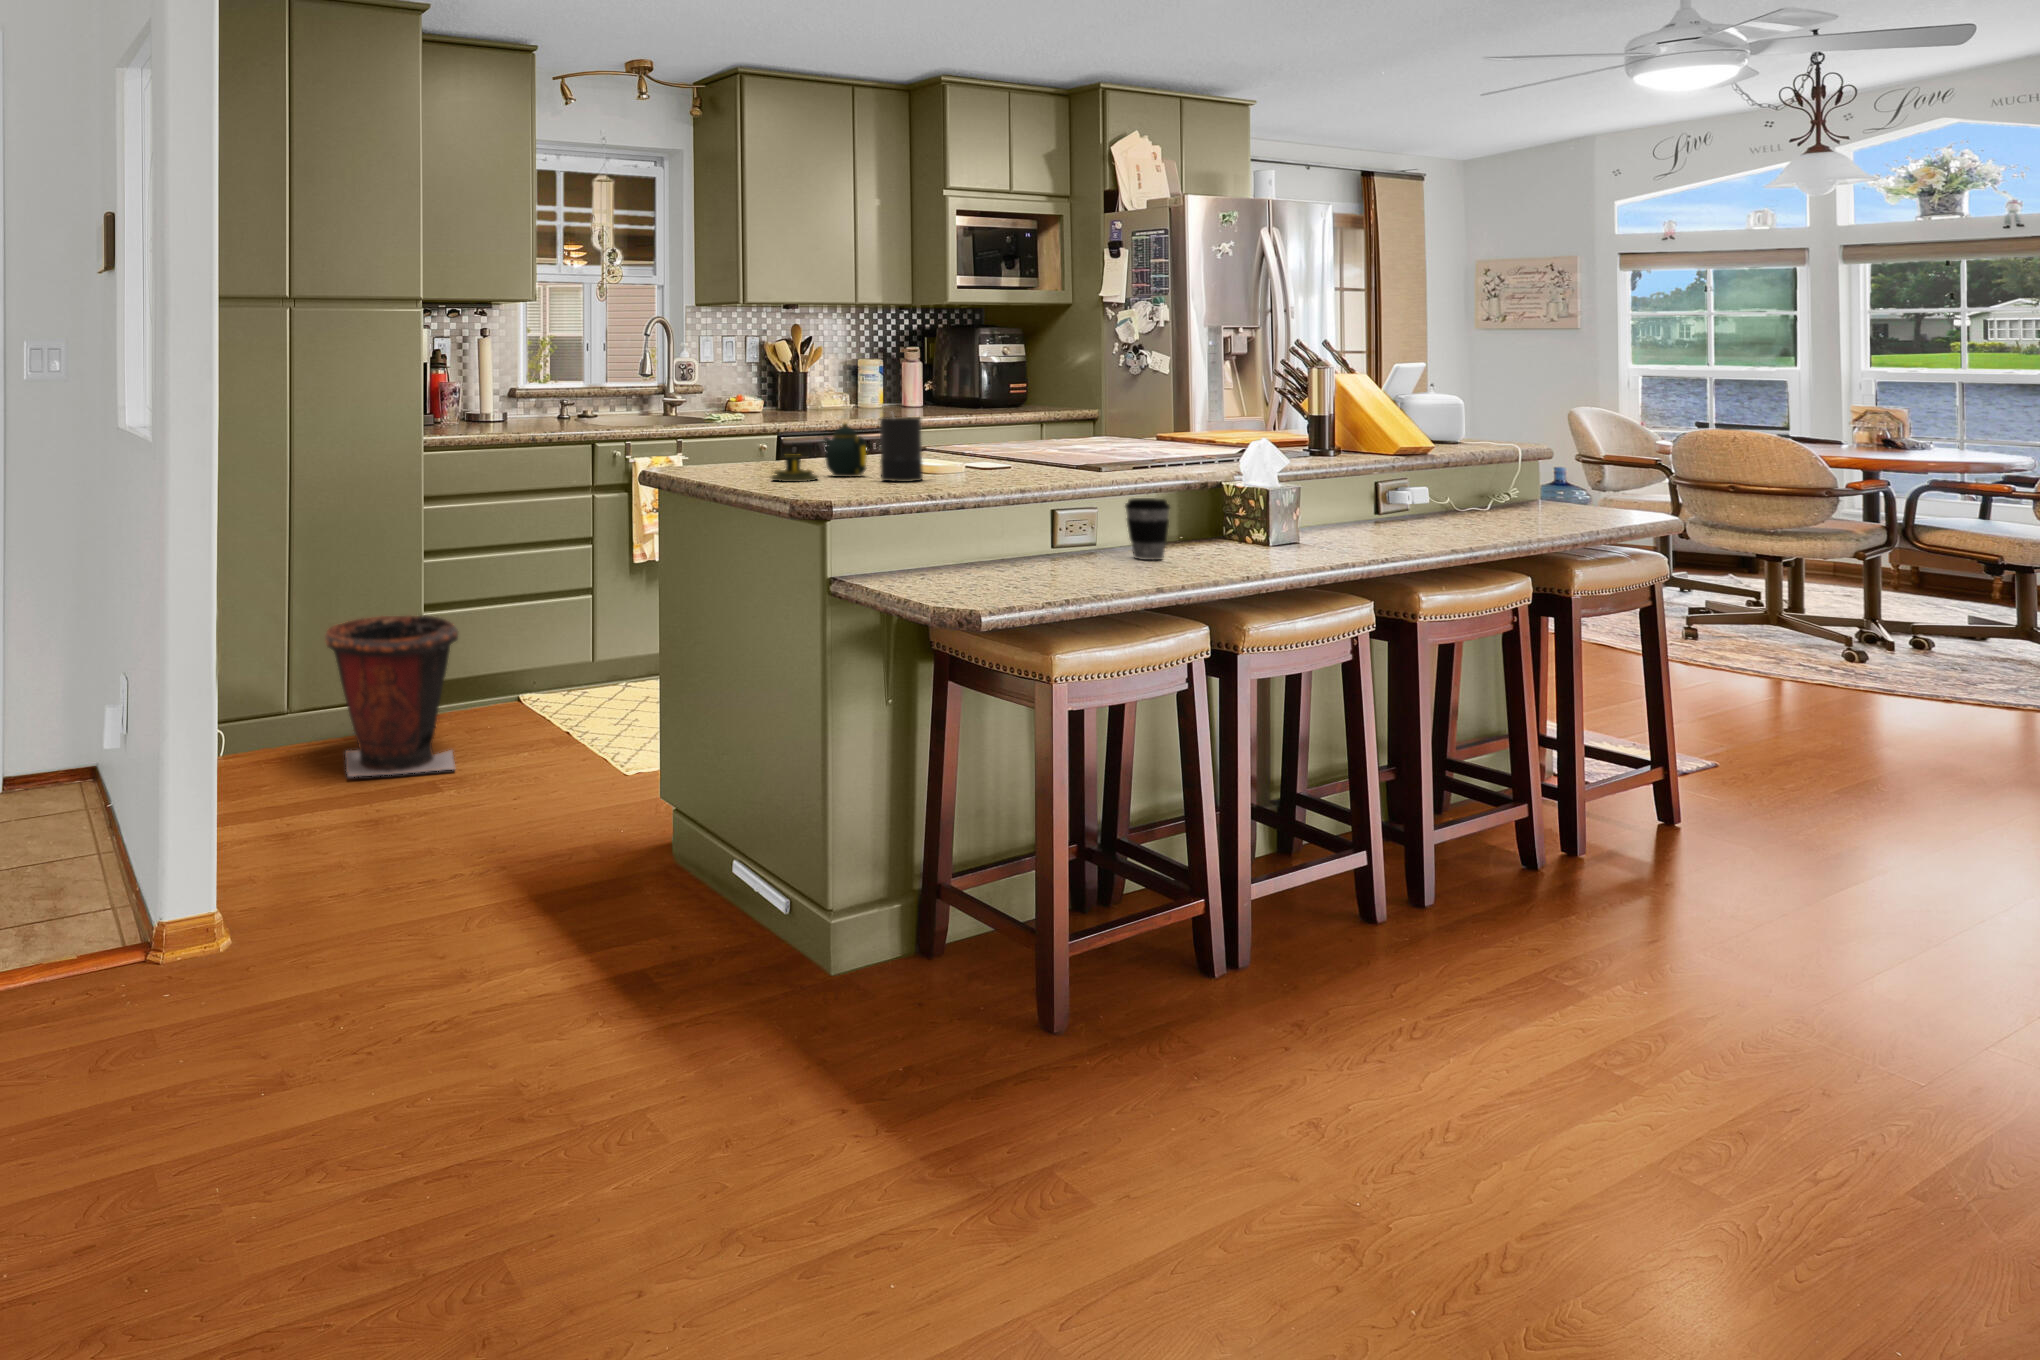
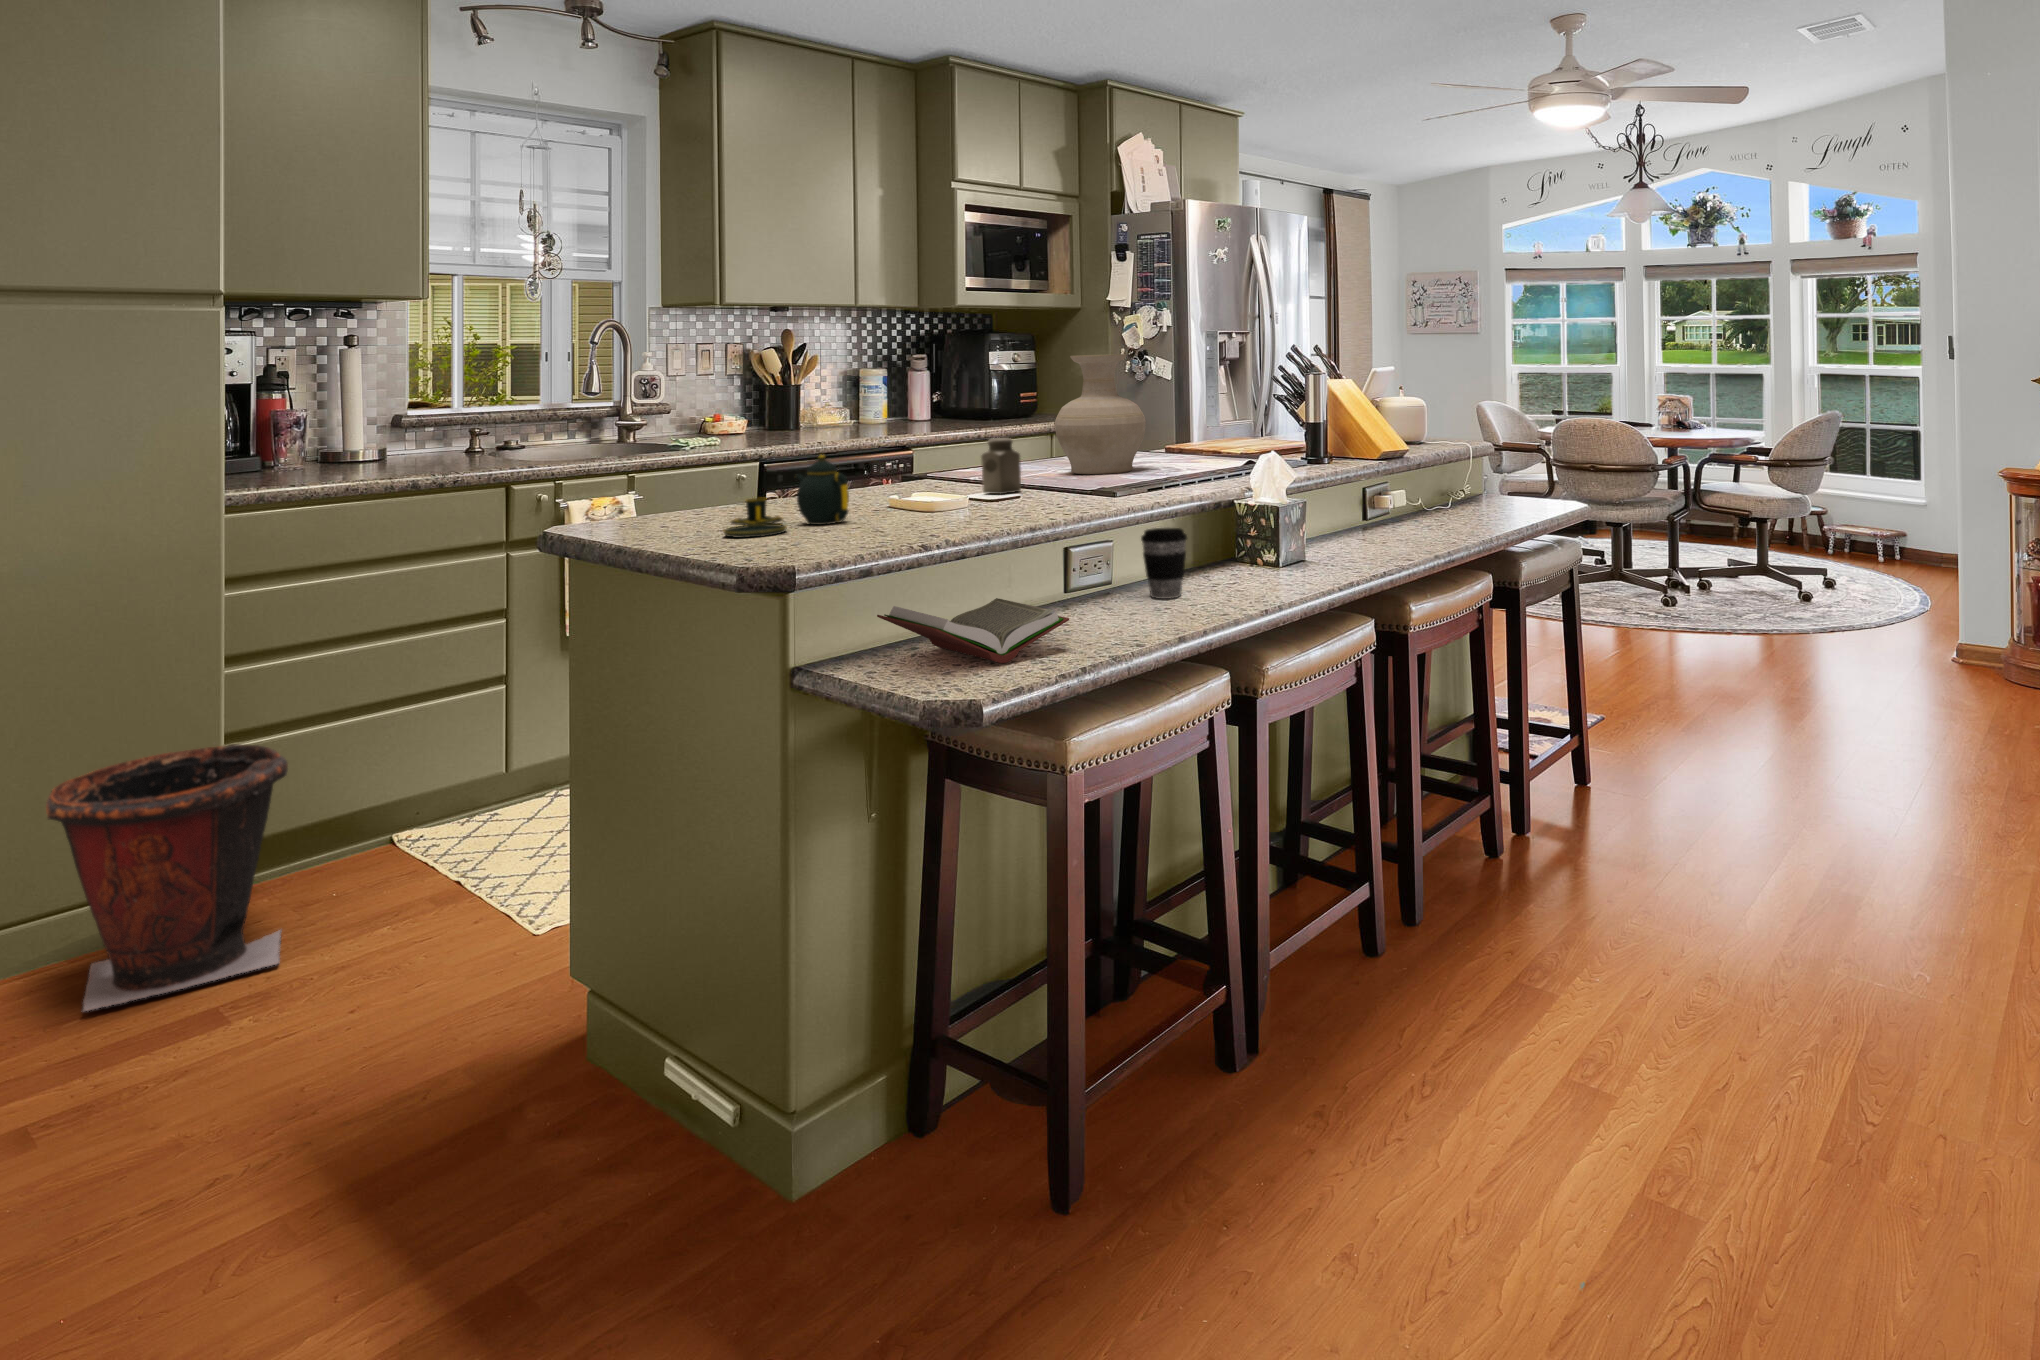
vase: none [1046,345,1136,454] -> present [1055,354,1146,474]
candle: present [879,415,923,482] -> none [862,441,916,531]
salt shaker: none [977,416,1013,464] -> present [981,438,1021,494]
book: none [892,539,1055,591] -> present [877,598,1069,663]

